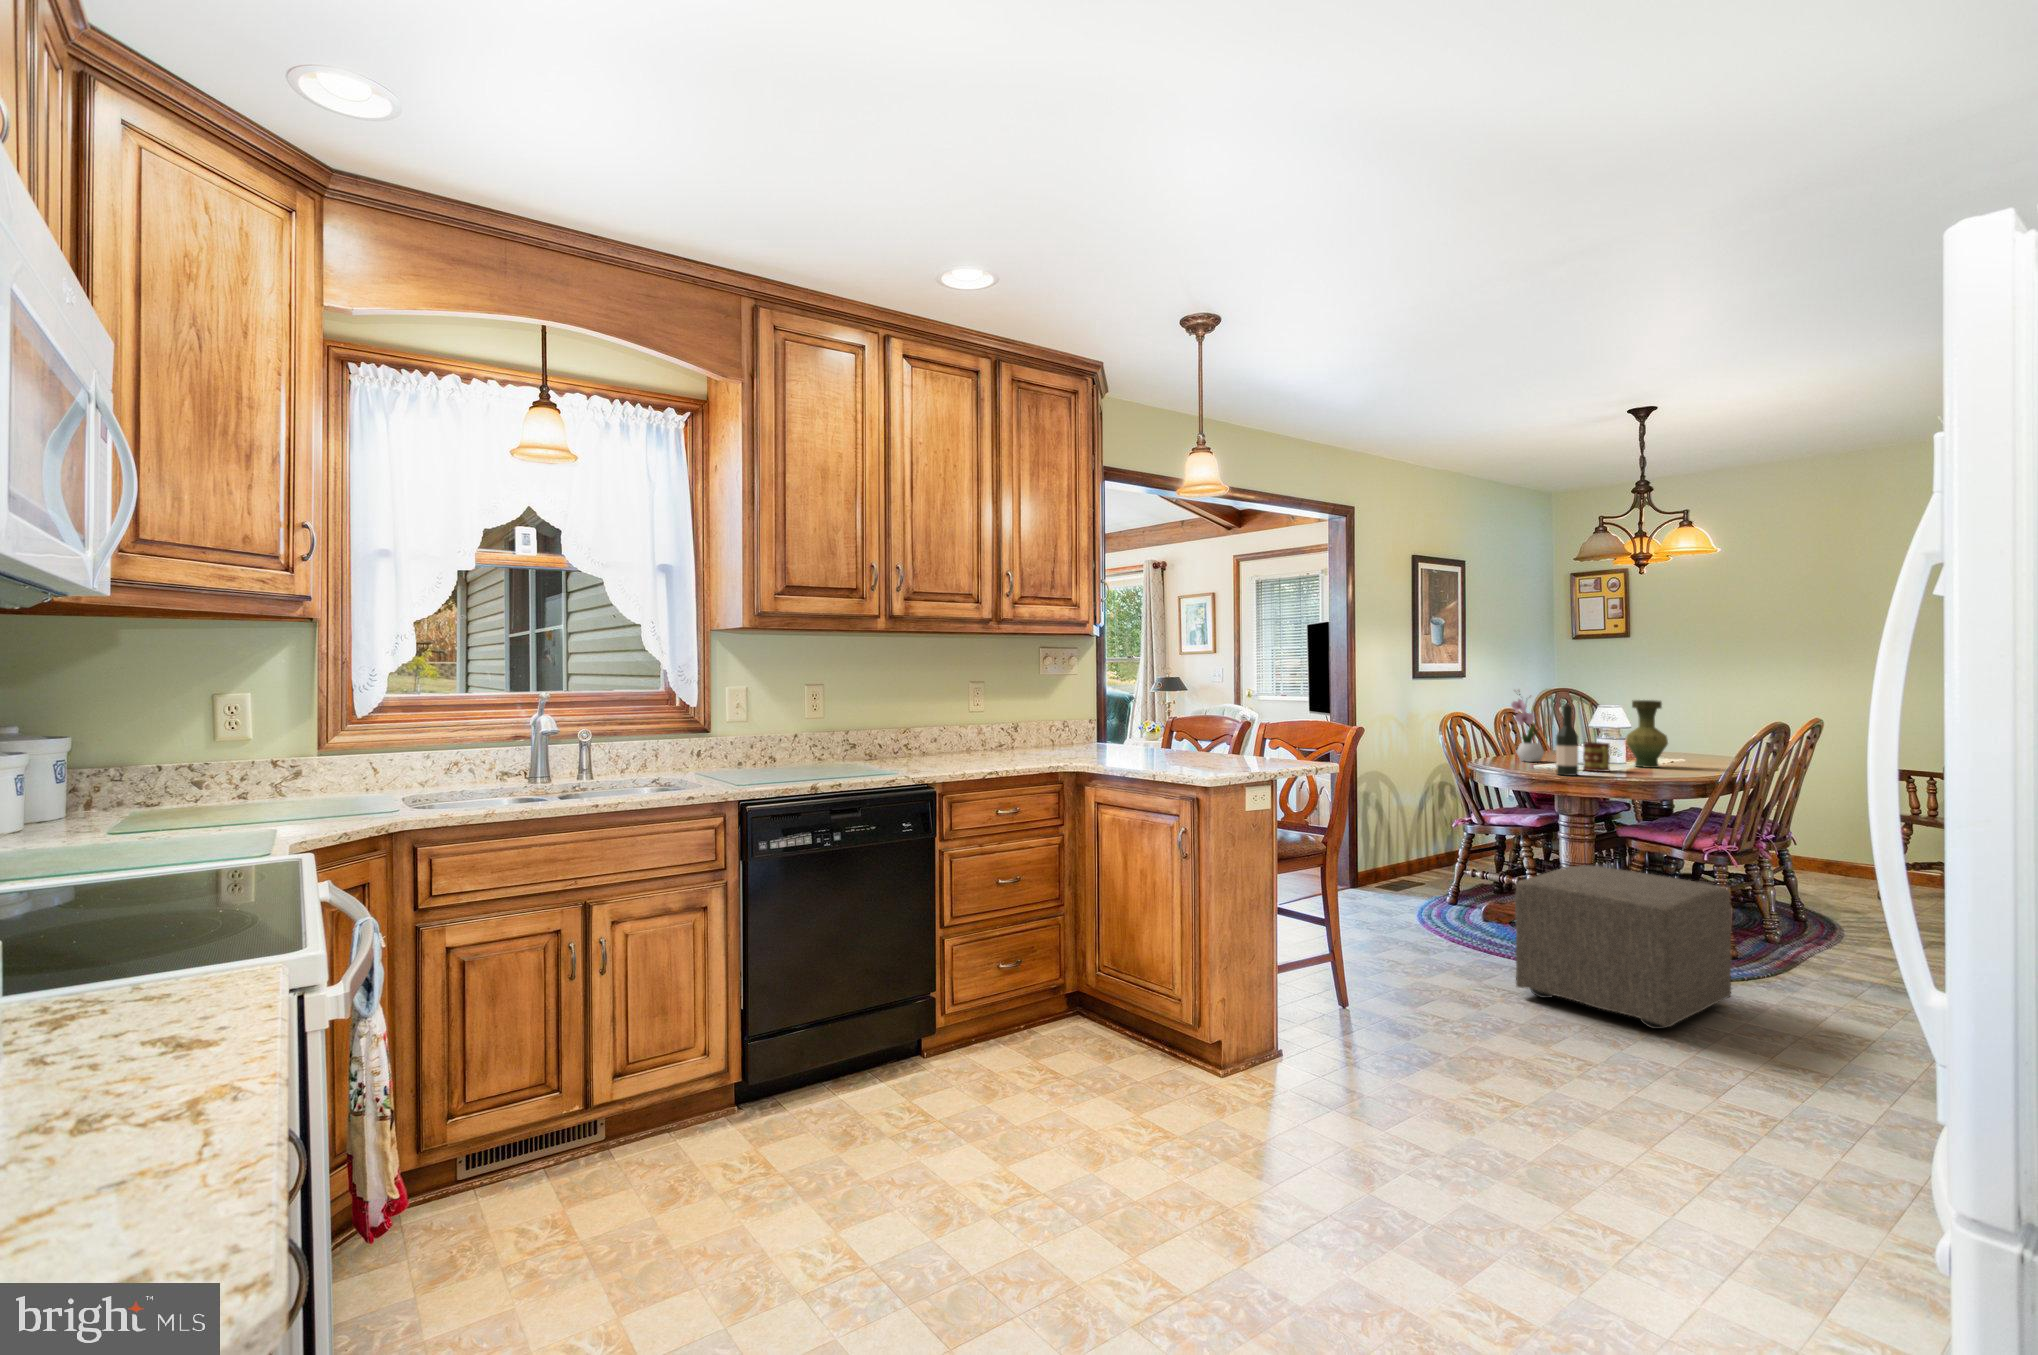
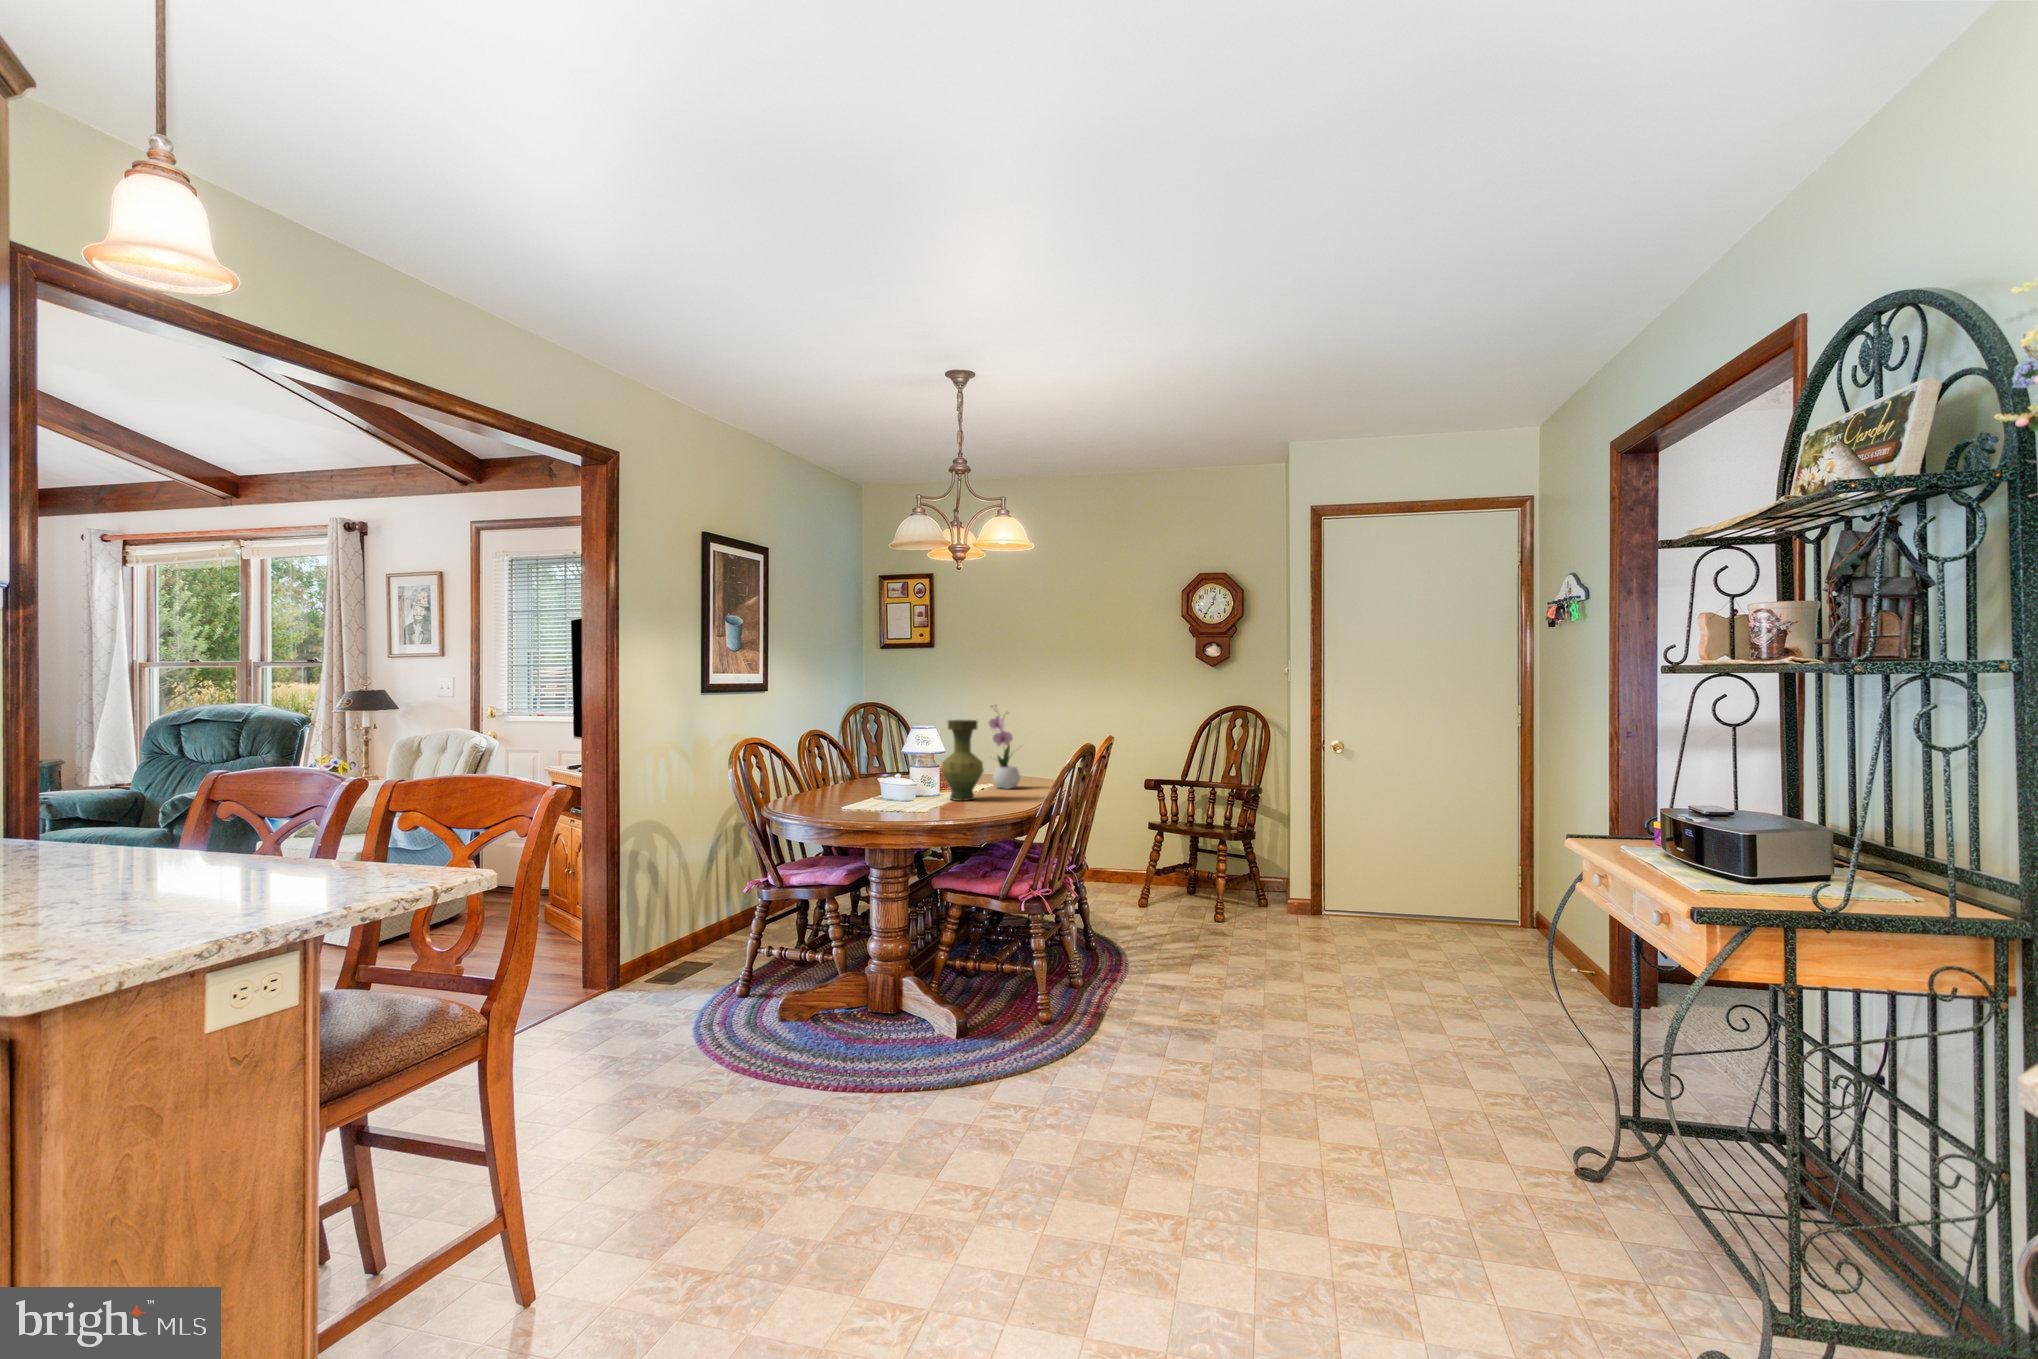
flower arrangement: present [1512,694,1544,762] -> present [989,716,1020,789]
wine bottle: present [1556,704,1578,776] -> none [868,728,894,823]
mug: present [1583,742,1610,772] -> none [897,774,927,812]
ottoman: present [1515,865,1732,1029] -> none [814,946,1063,1190]

